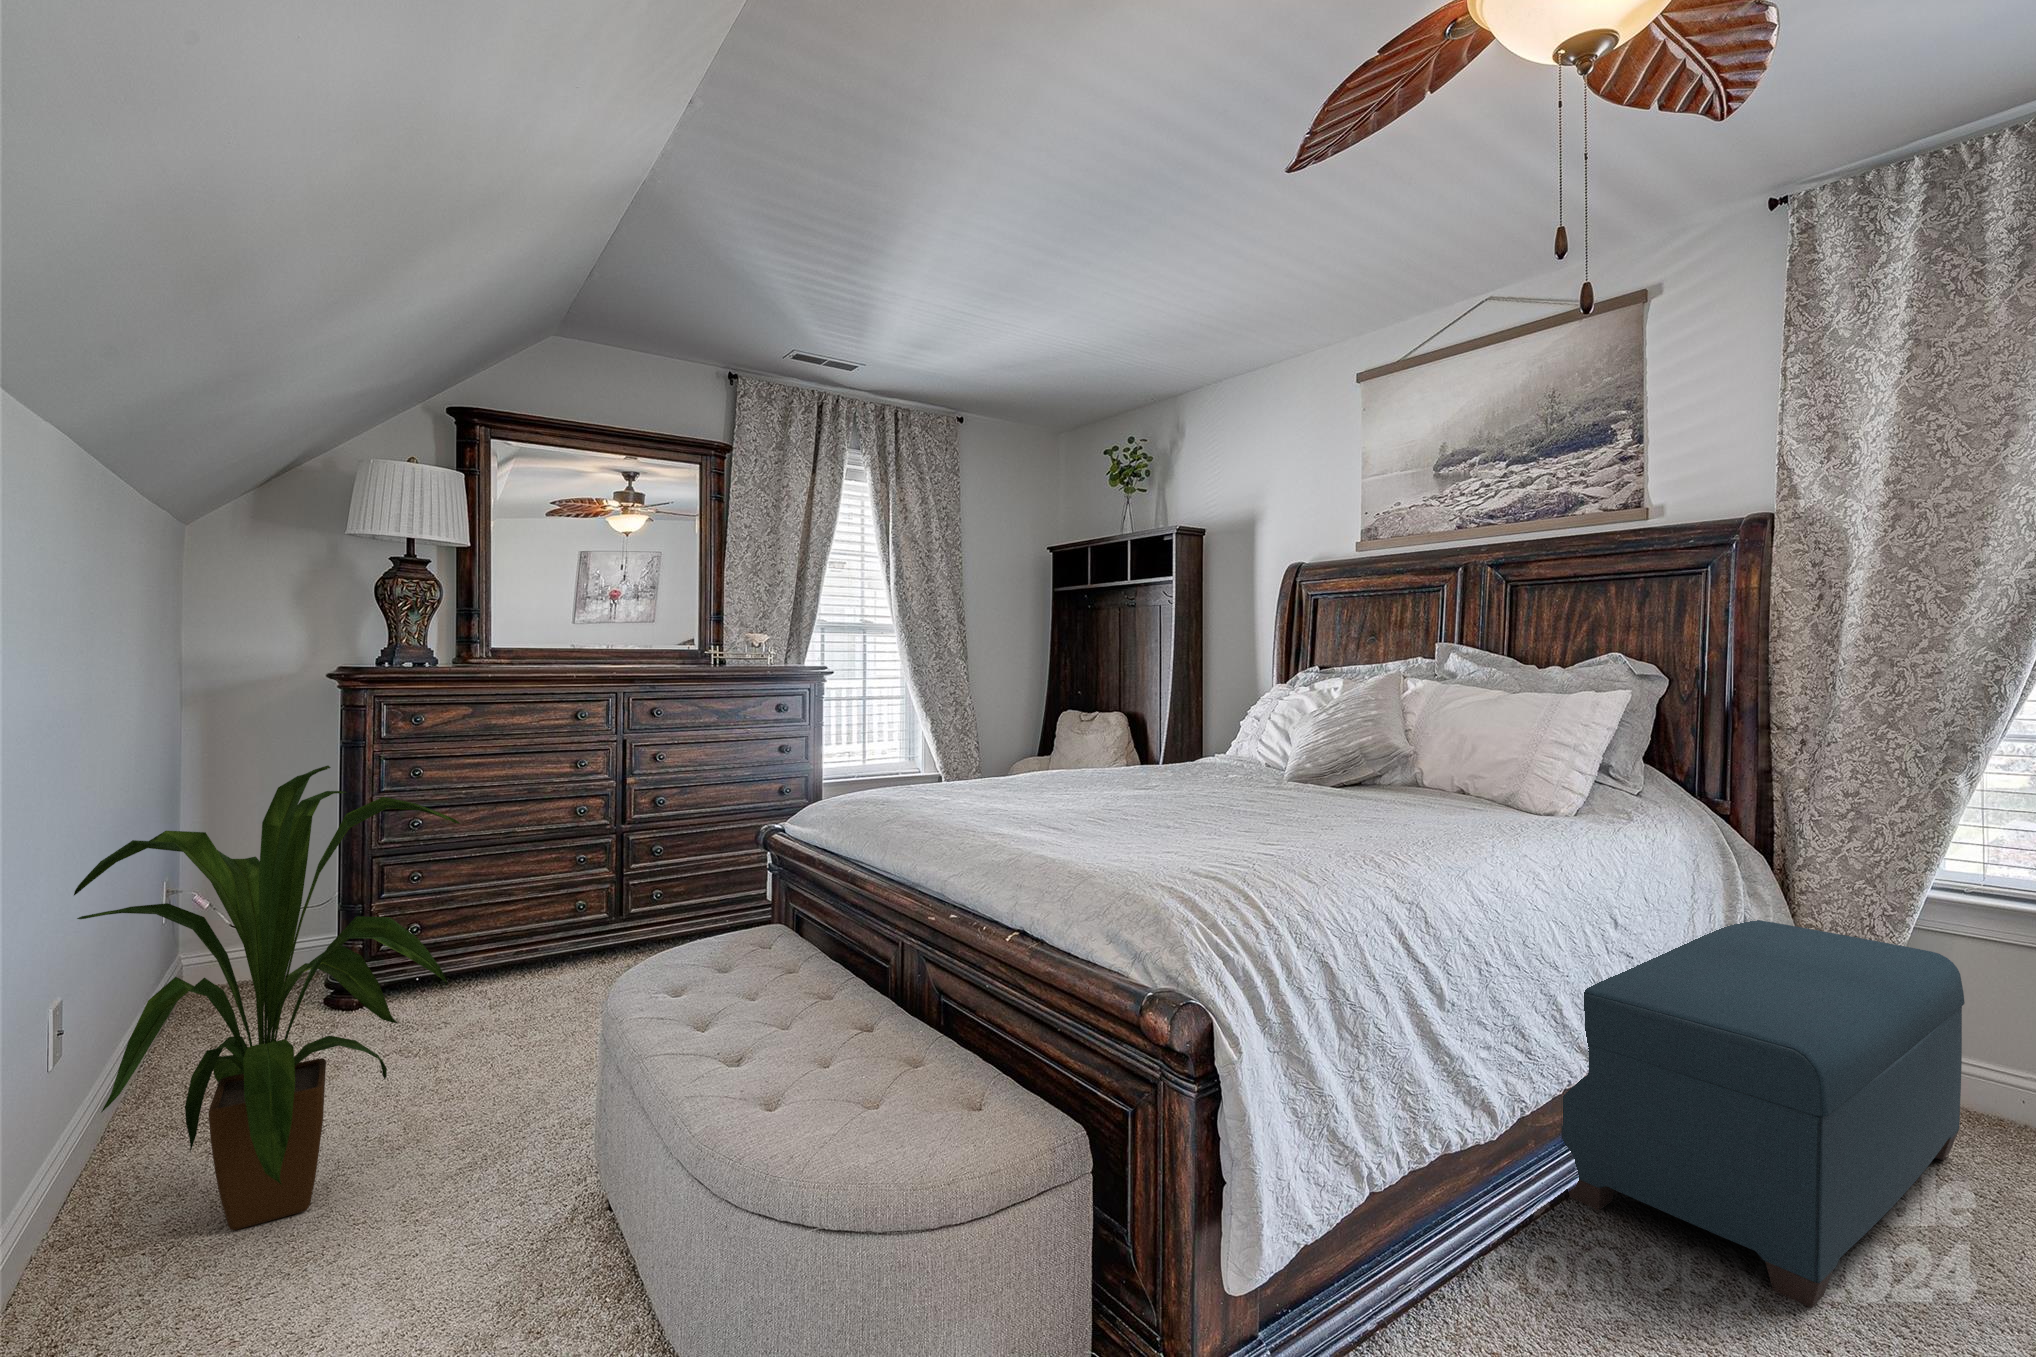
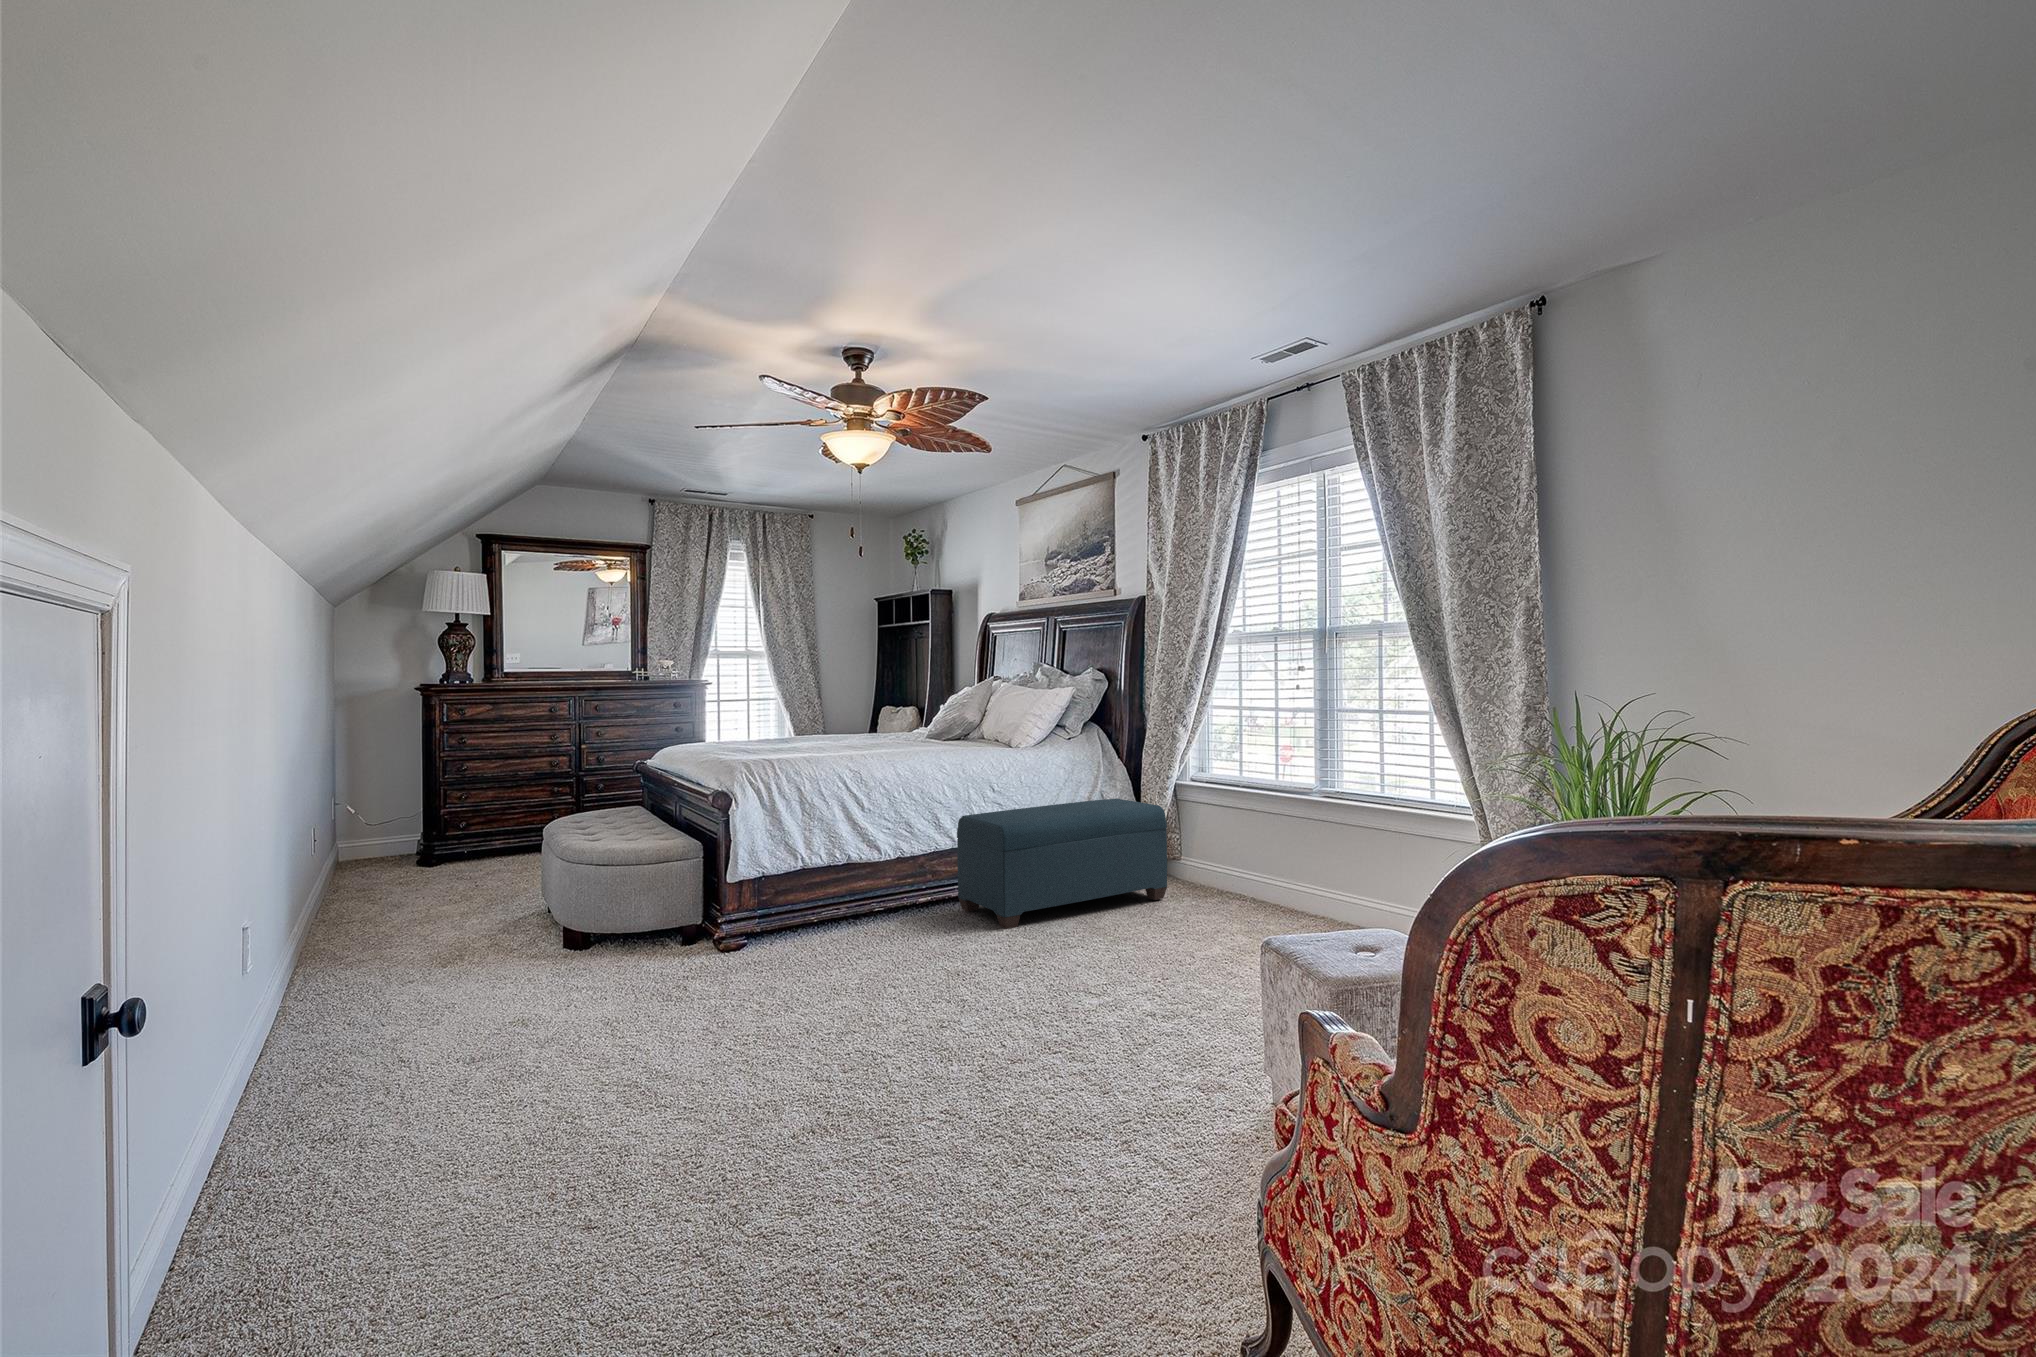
house plant: present [74,766,460,1230] -> none [322,724,480,916]

